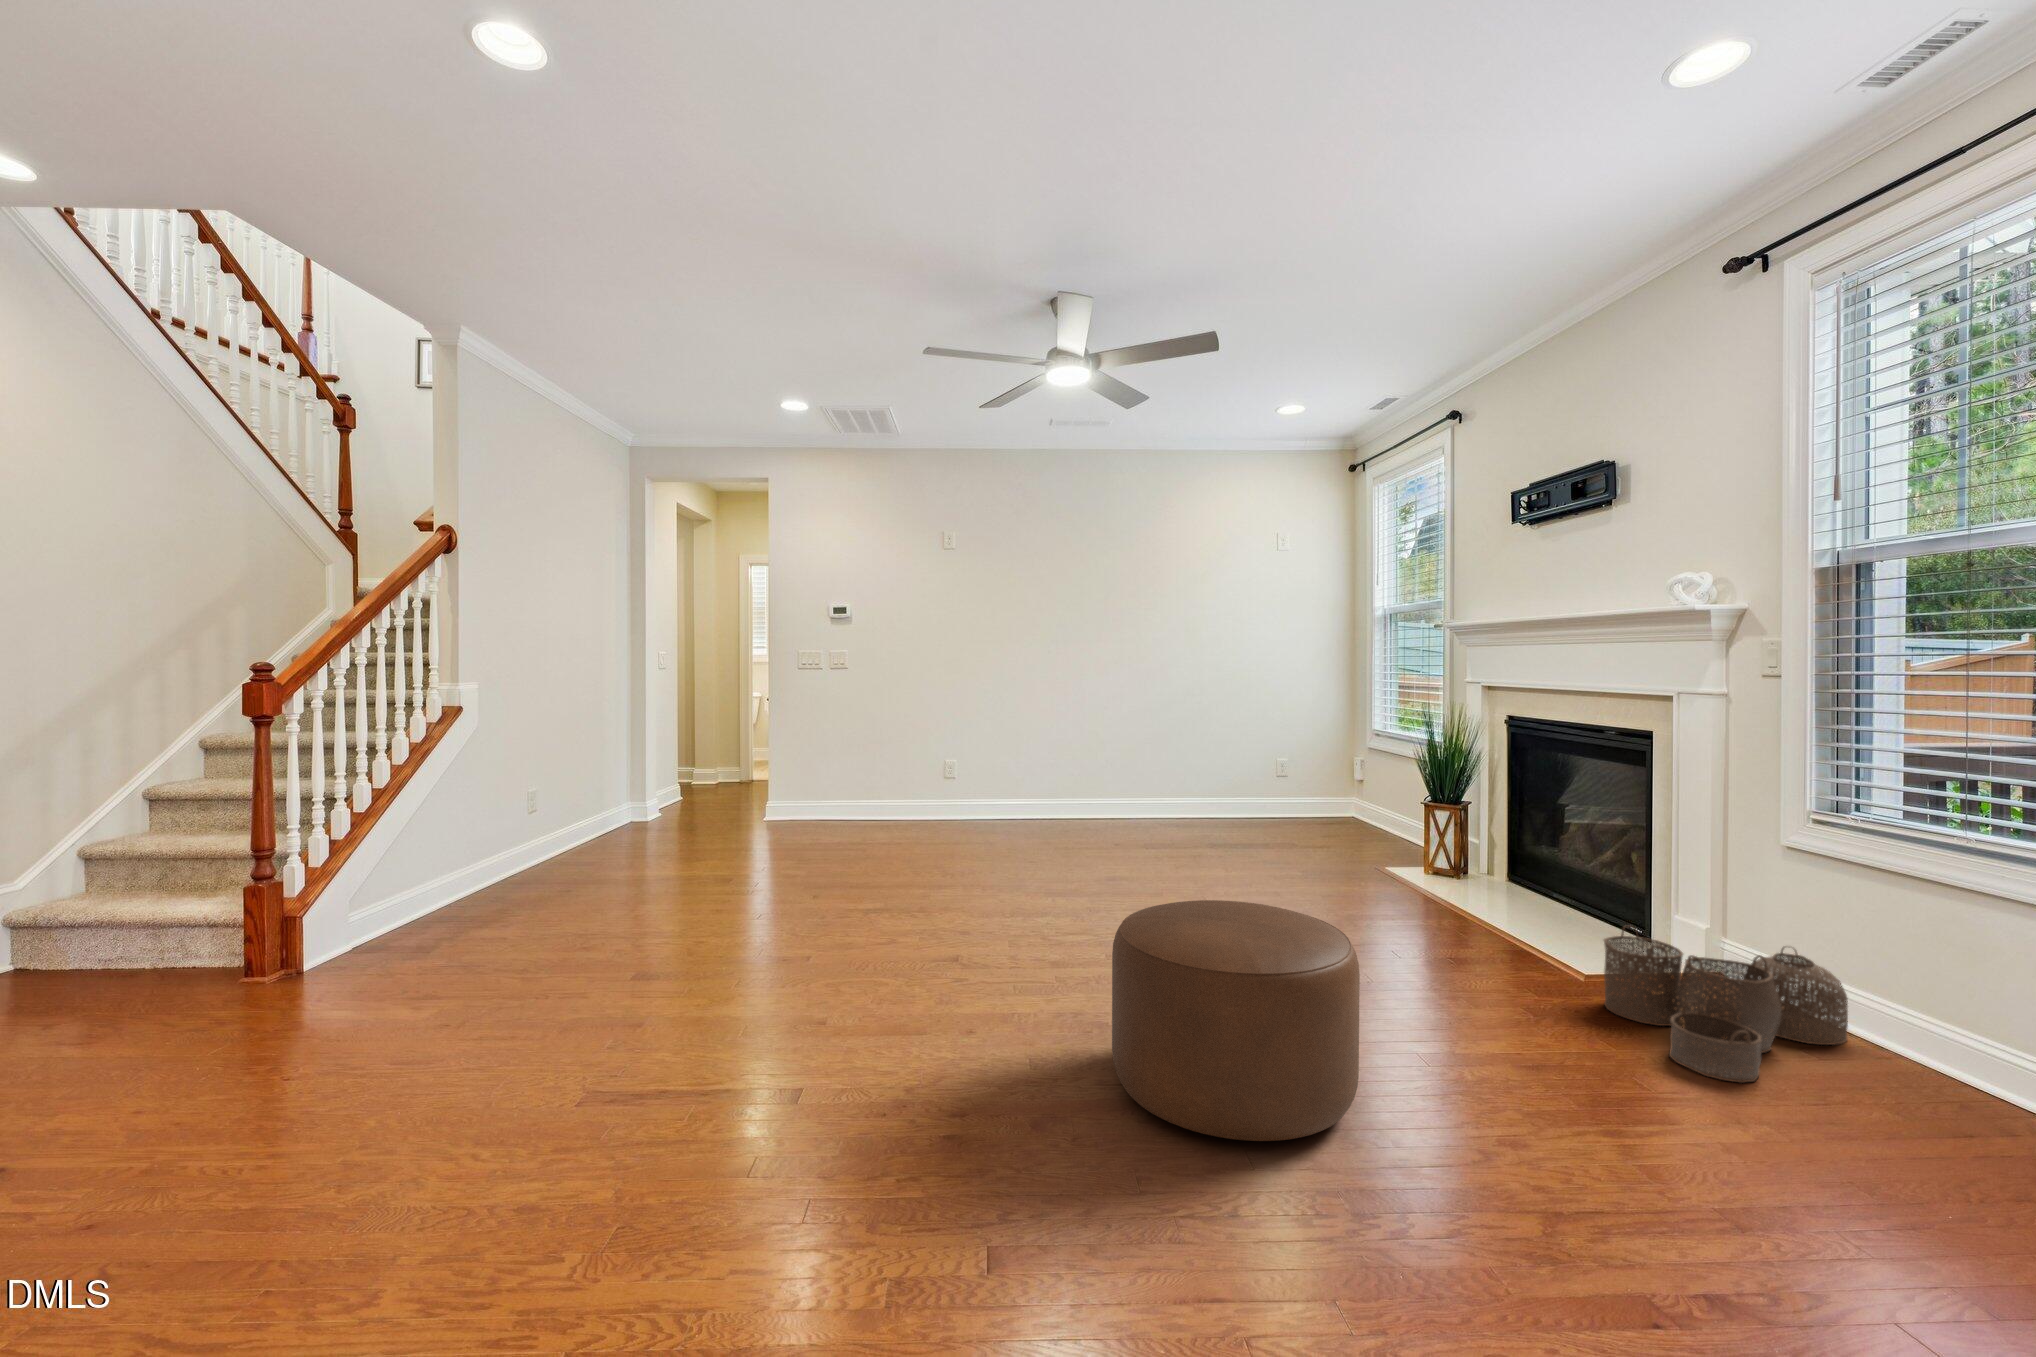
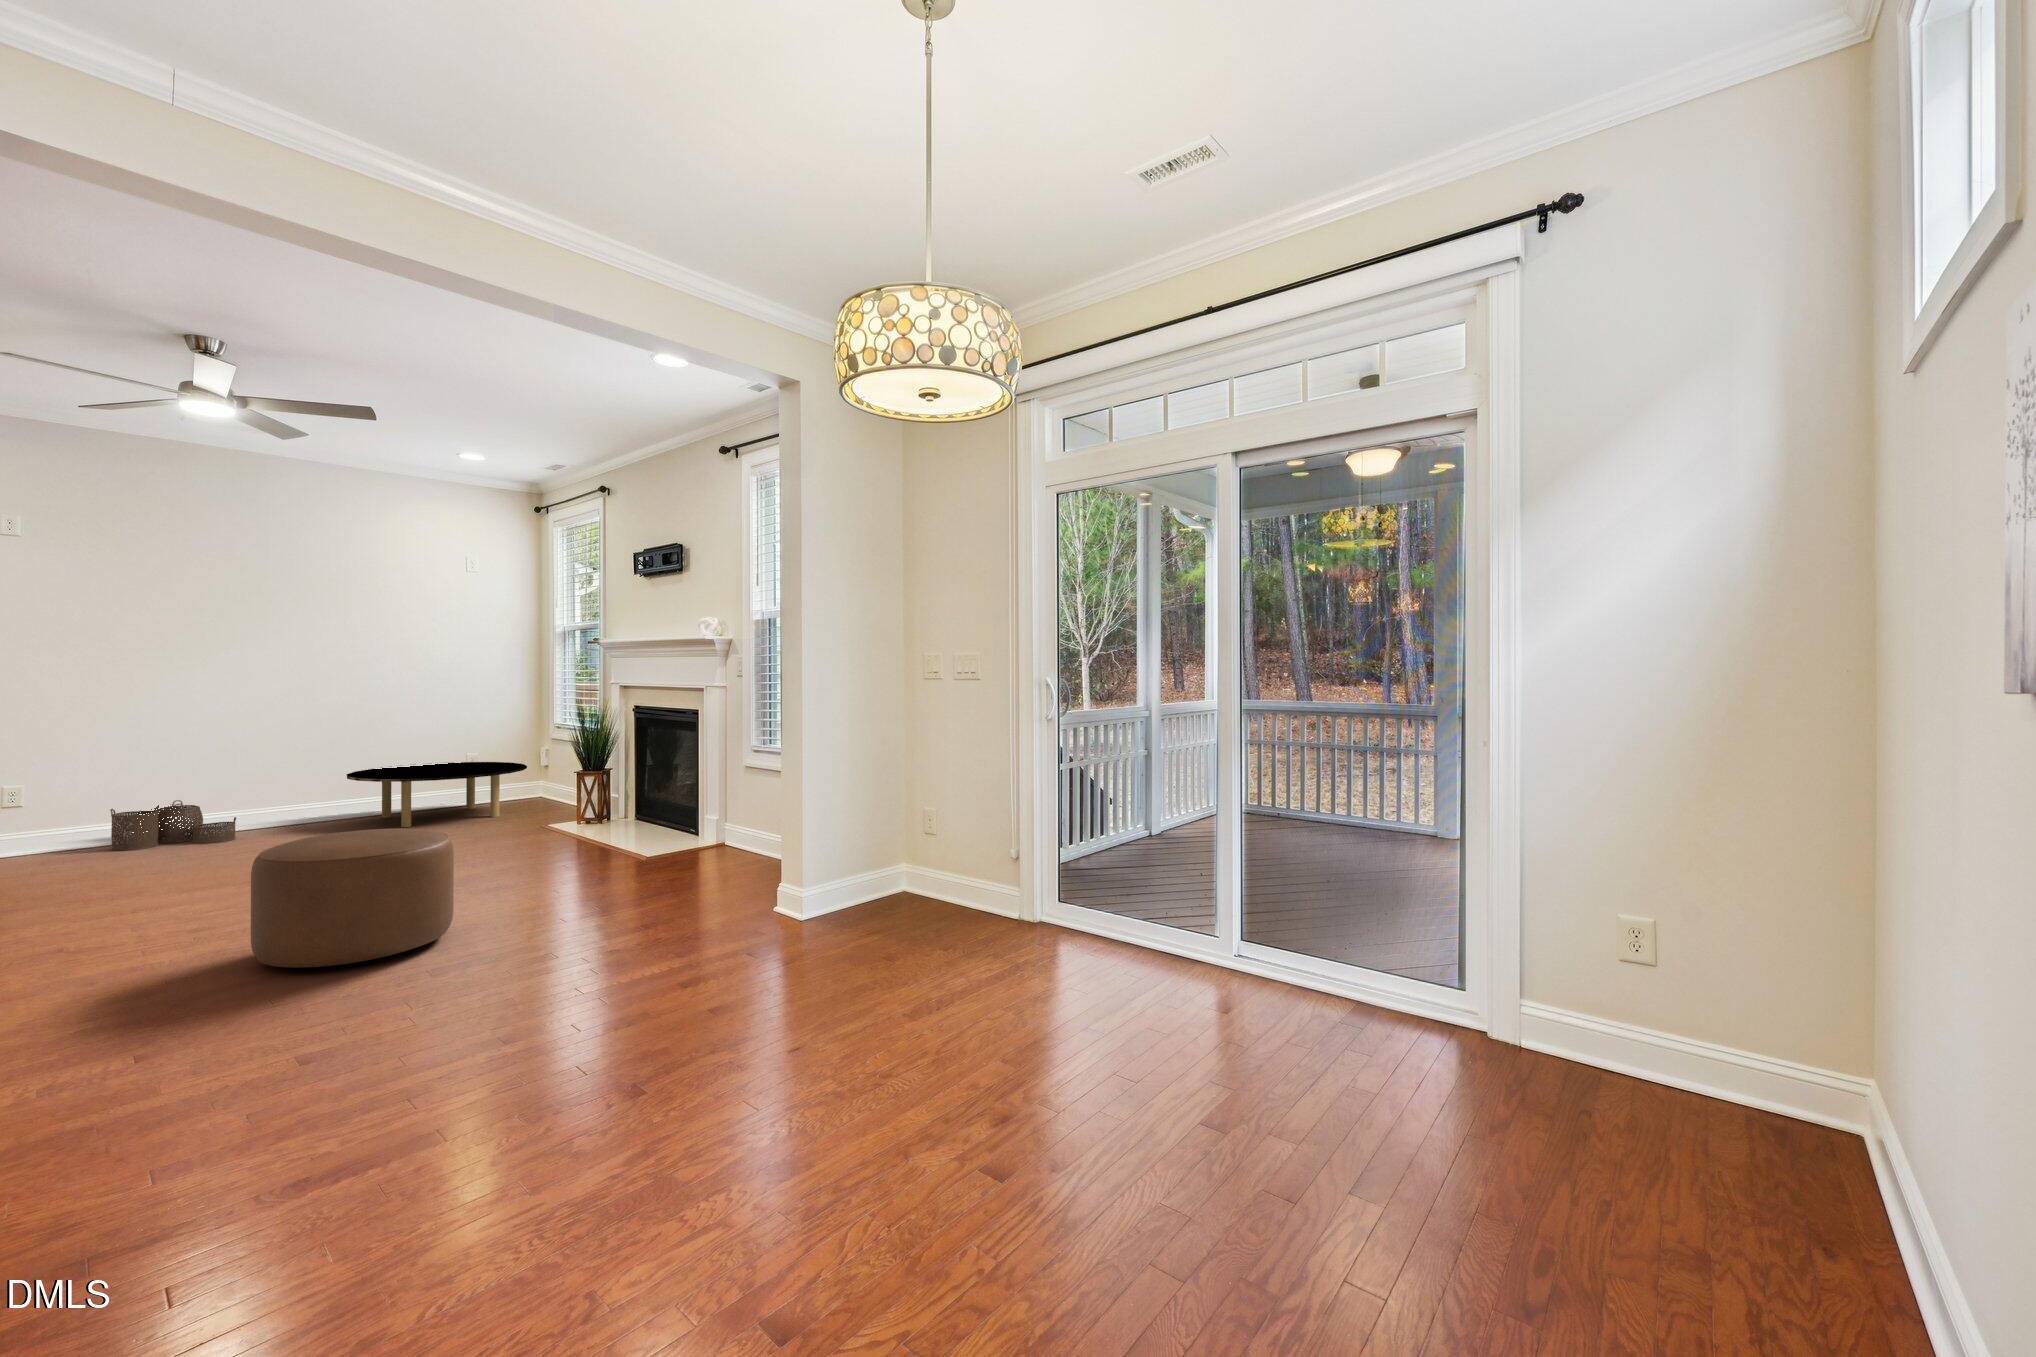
coffee table: none [1171,768,1348,844] -> present [347,762,527,827]
woven basket: present [1604,926,1848,1083] -> present [110,800,236,850]

